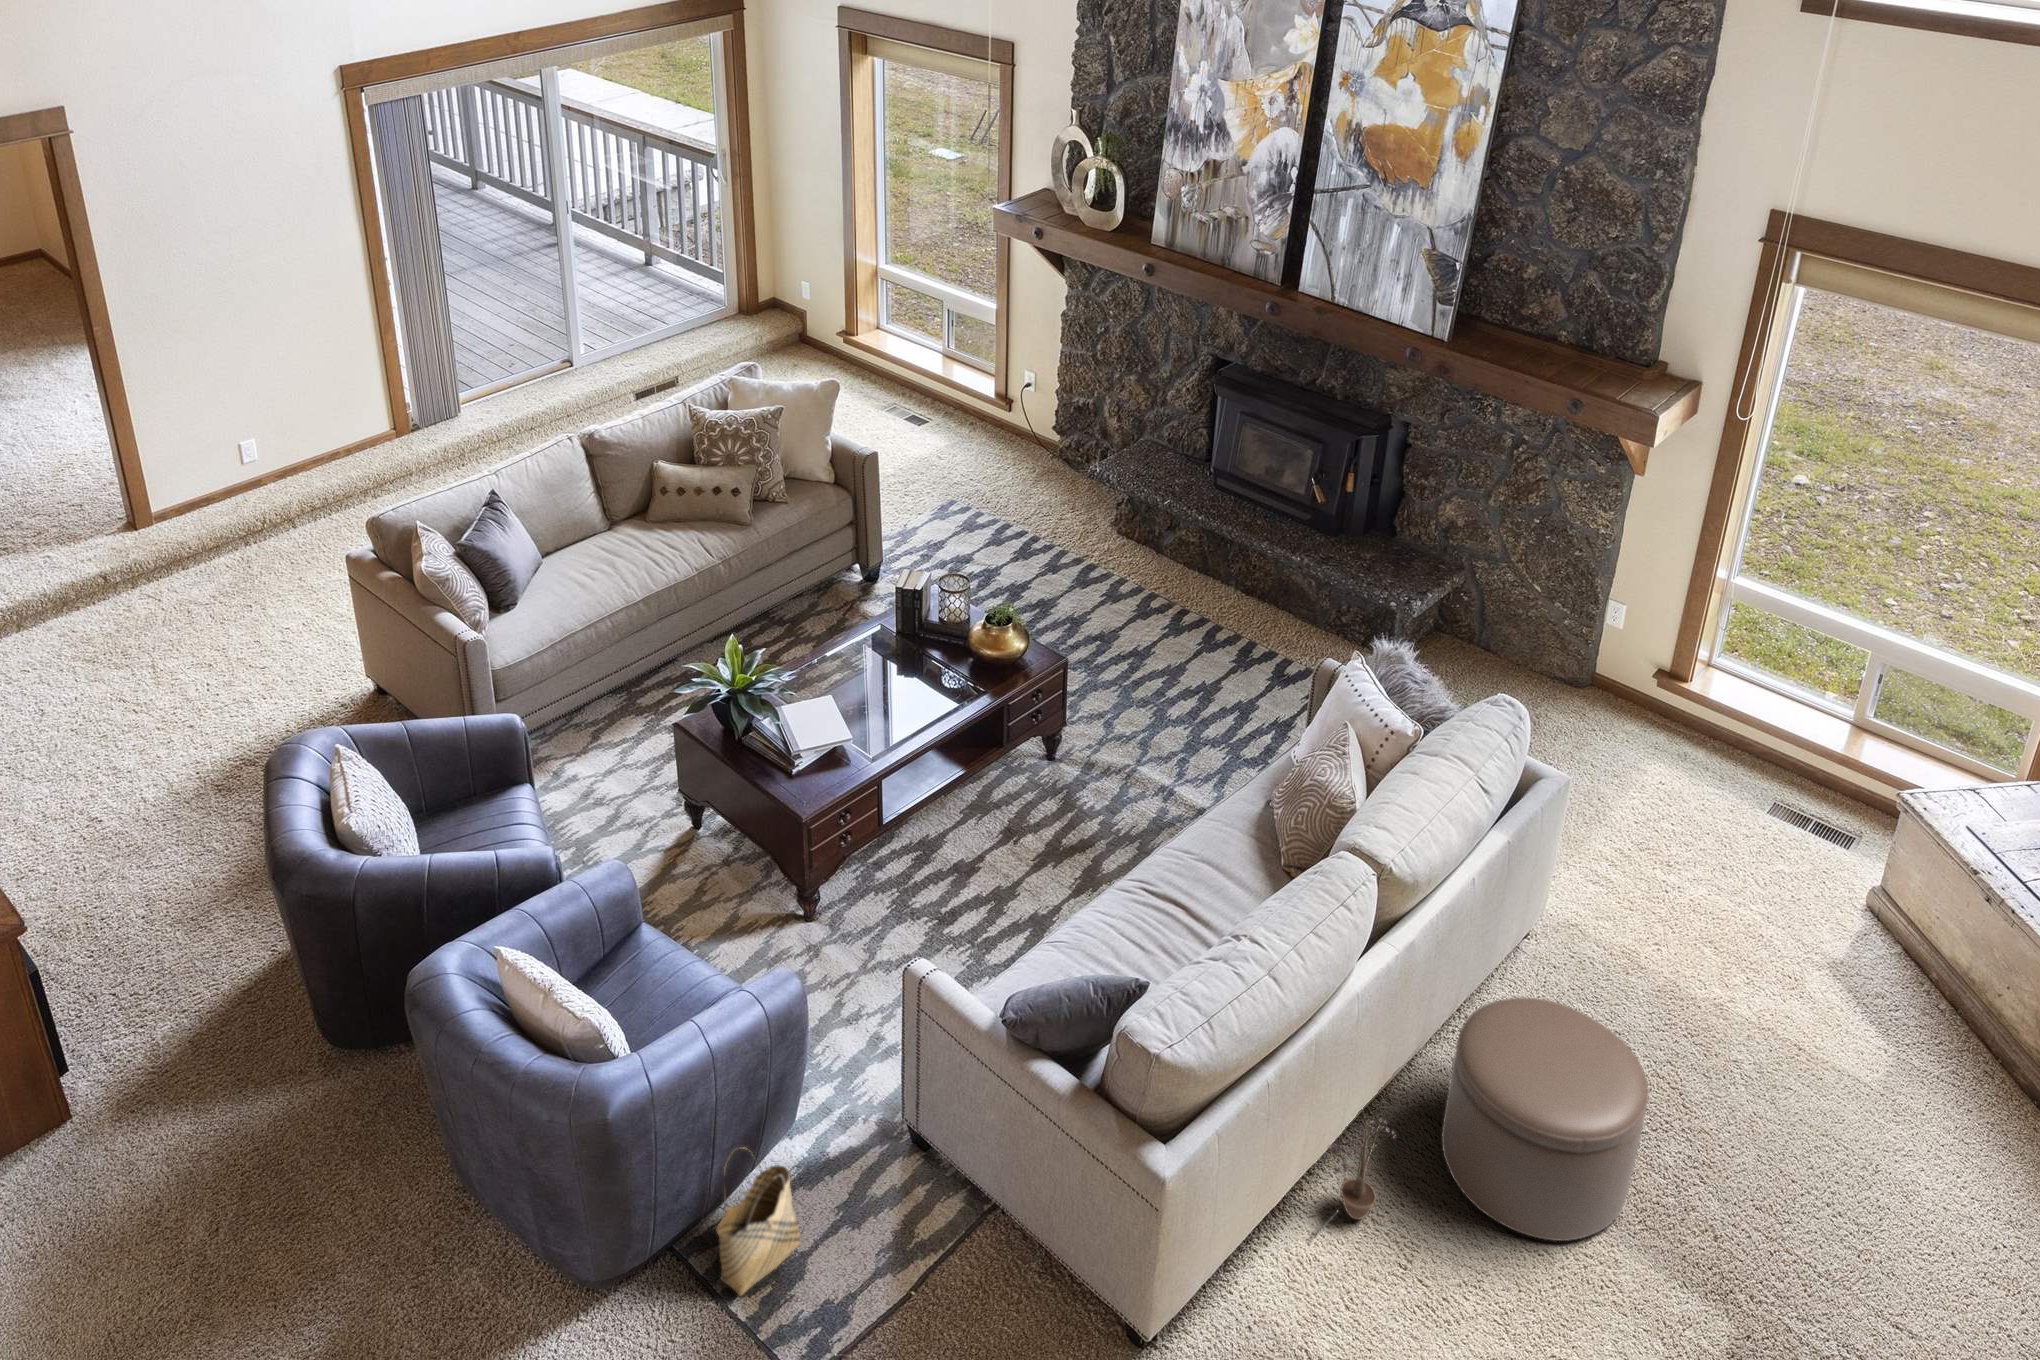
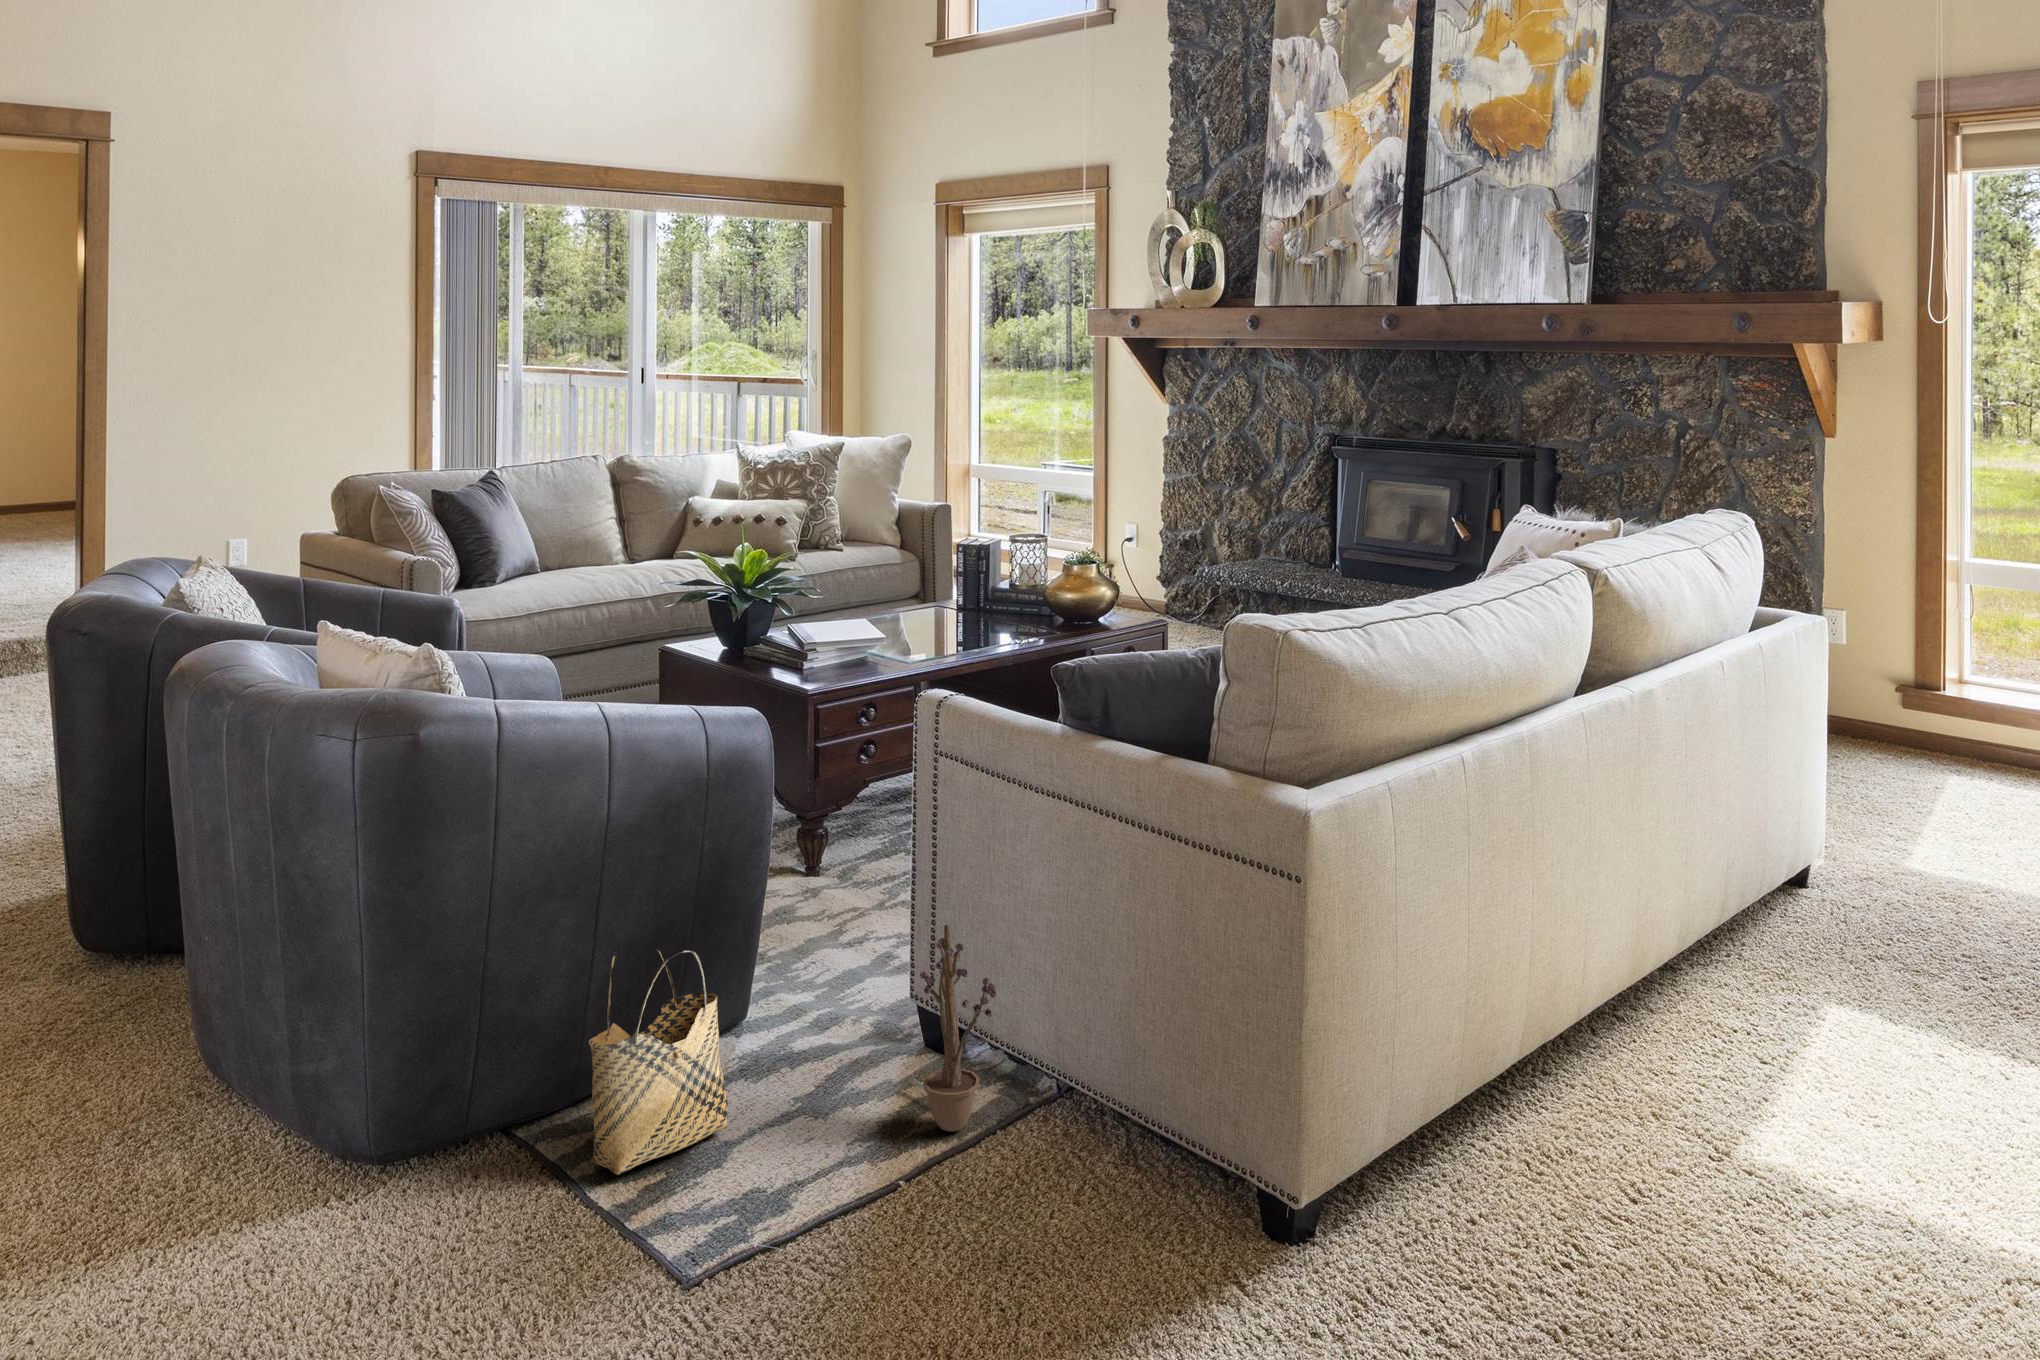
ottoman: present [1442,997,1649,1241] -> none [1706,816,2002,1125]
decorative plant: present [1317,1118,1396,1234] -> present [913,925,997,1132]

